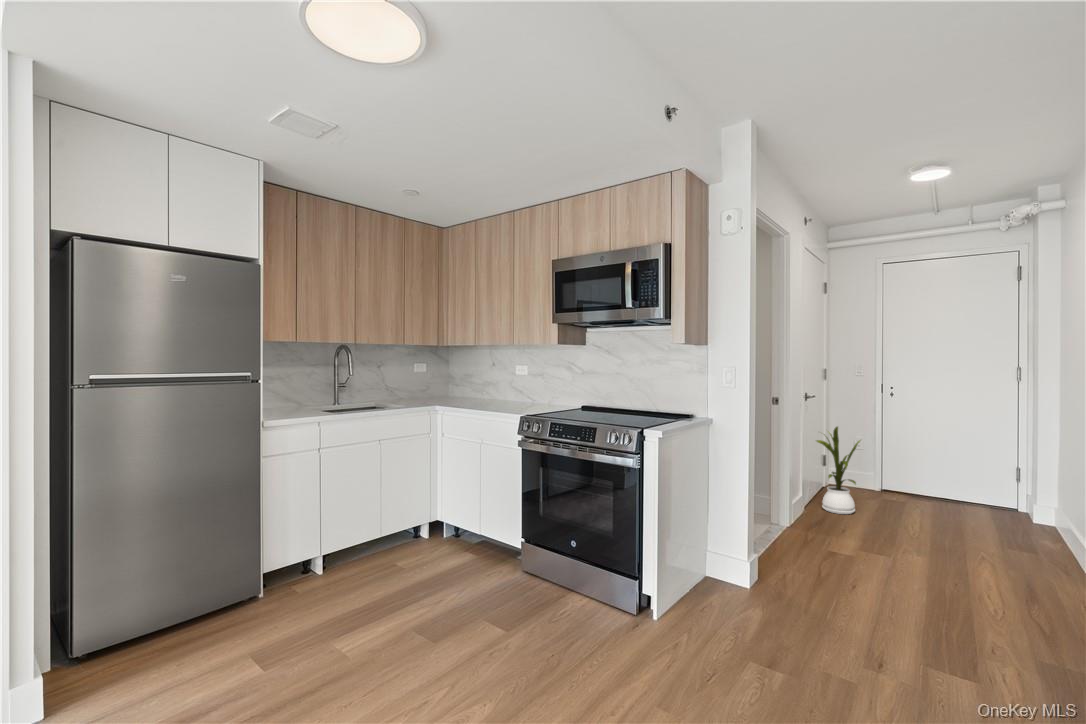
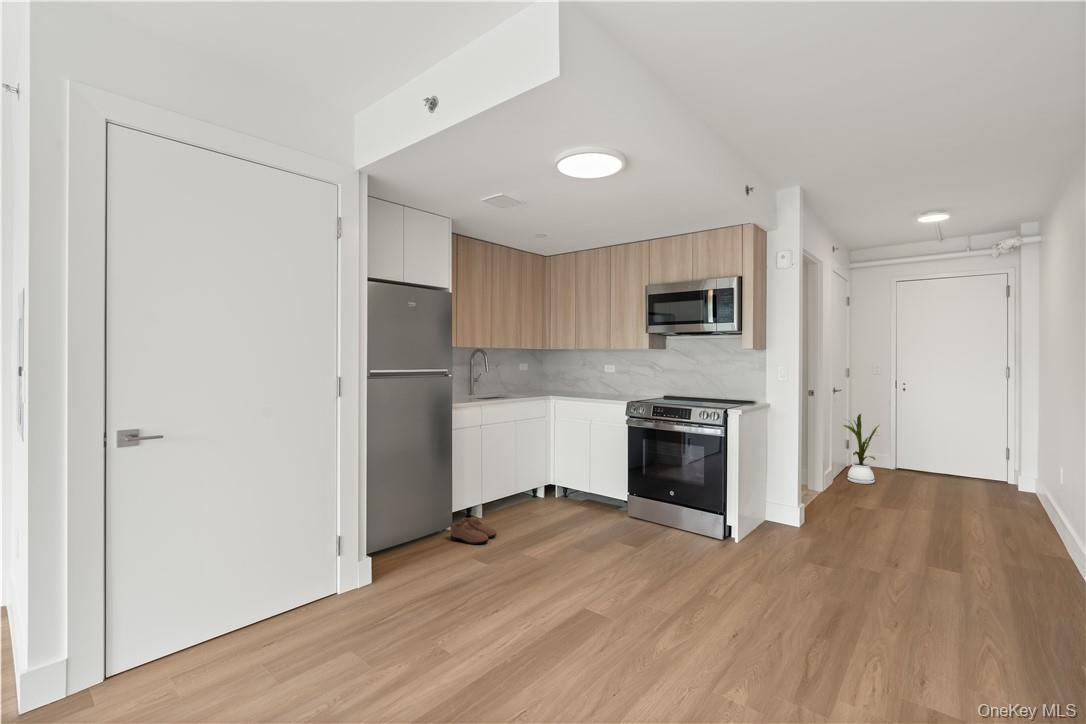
shoe: none [246,583,317,628] -> present [451,517,497,544]

